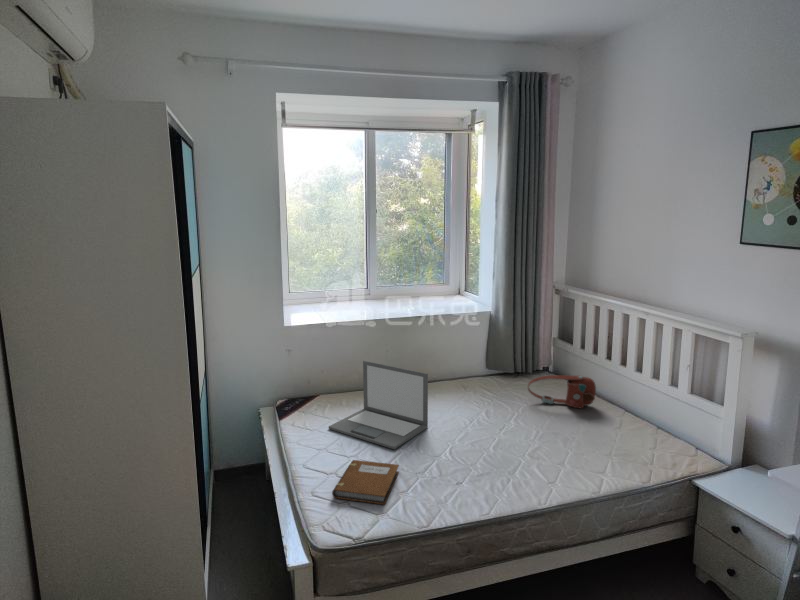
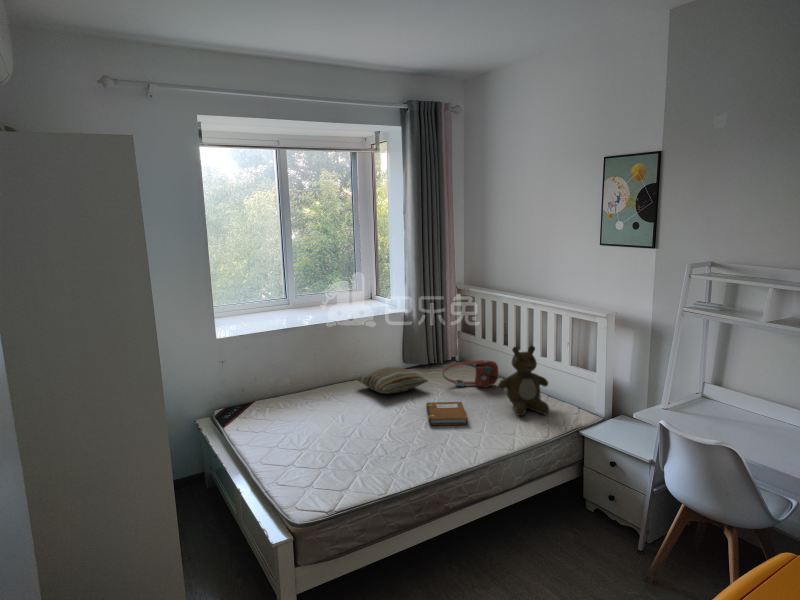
laptop: present [329,361,428,449] -> none [272,363,363,438]
teddy bear: none [591,365,657,451] -> present [498,346,549,416]
pillow: none [429,373,510,404] -> present [356,367,428,394]
notebook: present [332,460,399,504] -> present [426,402,468,425]

